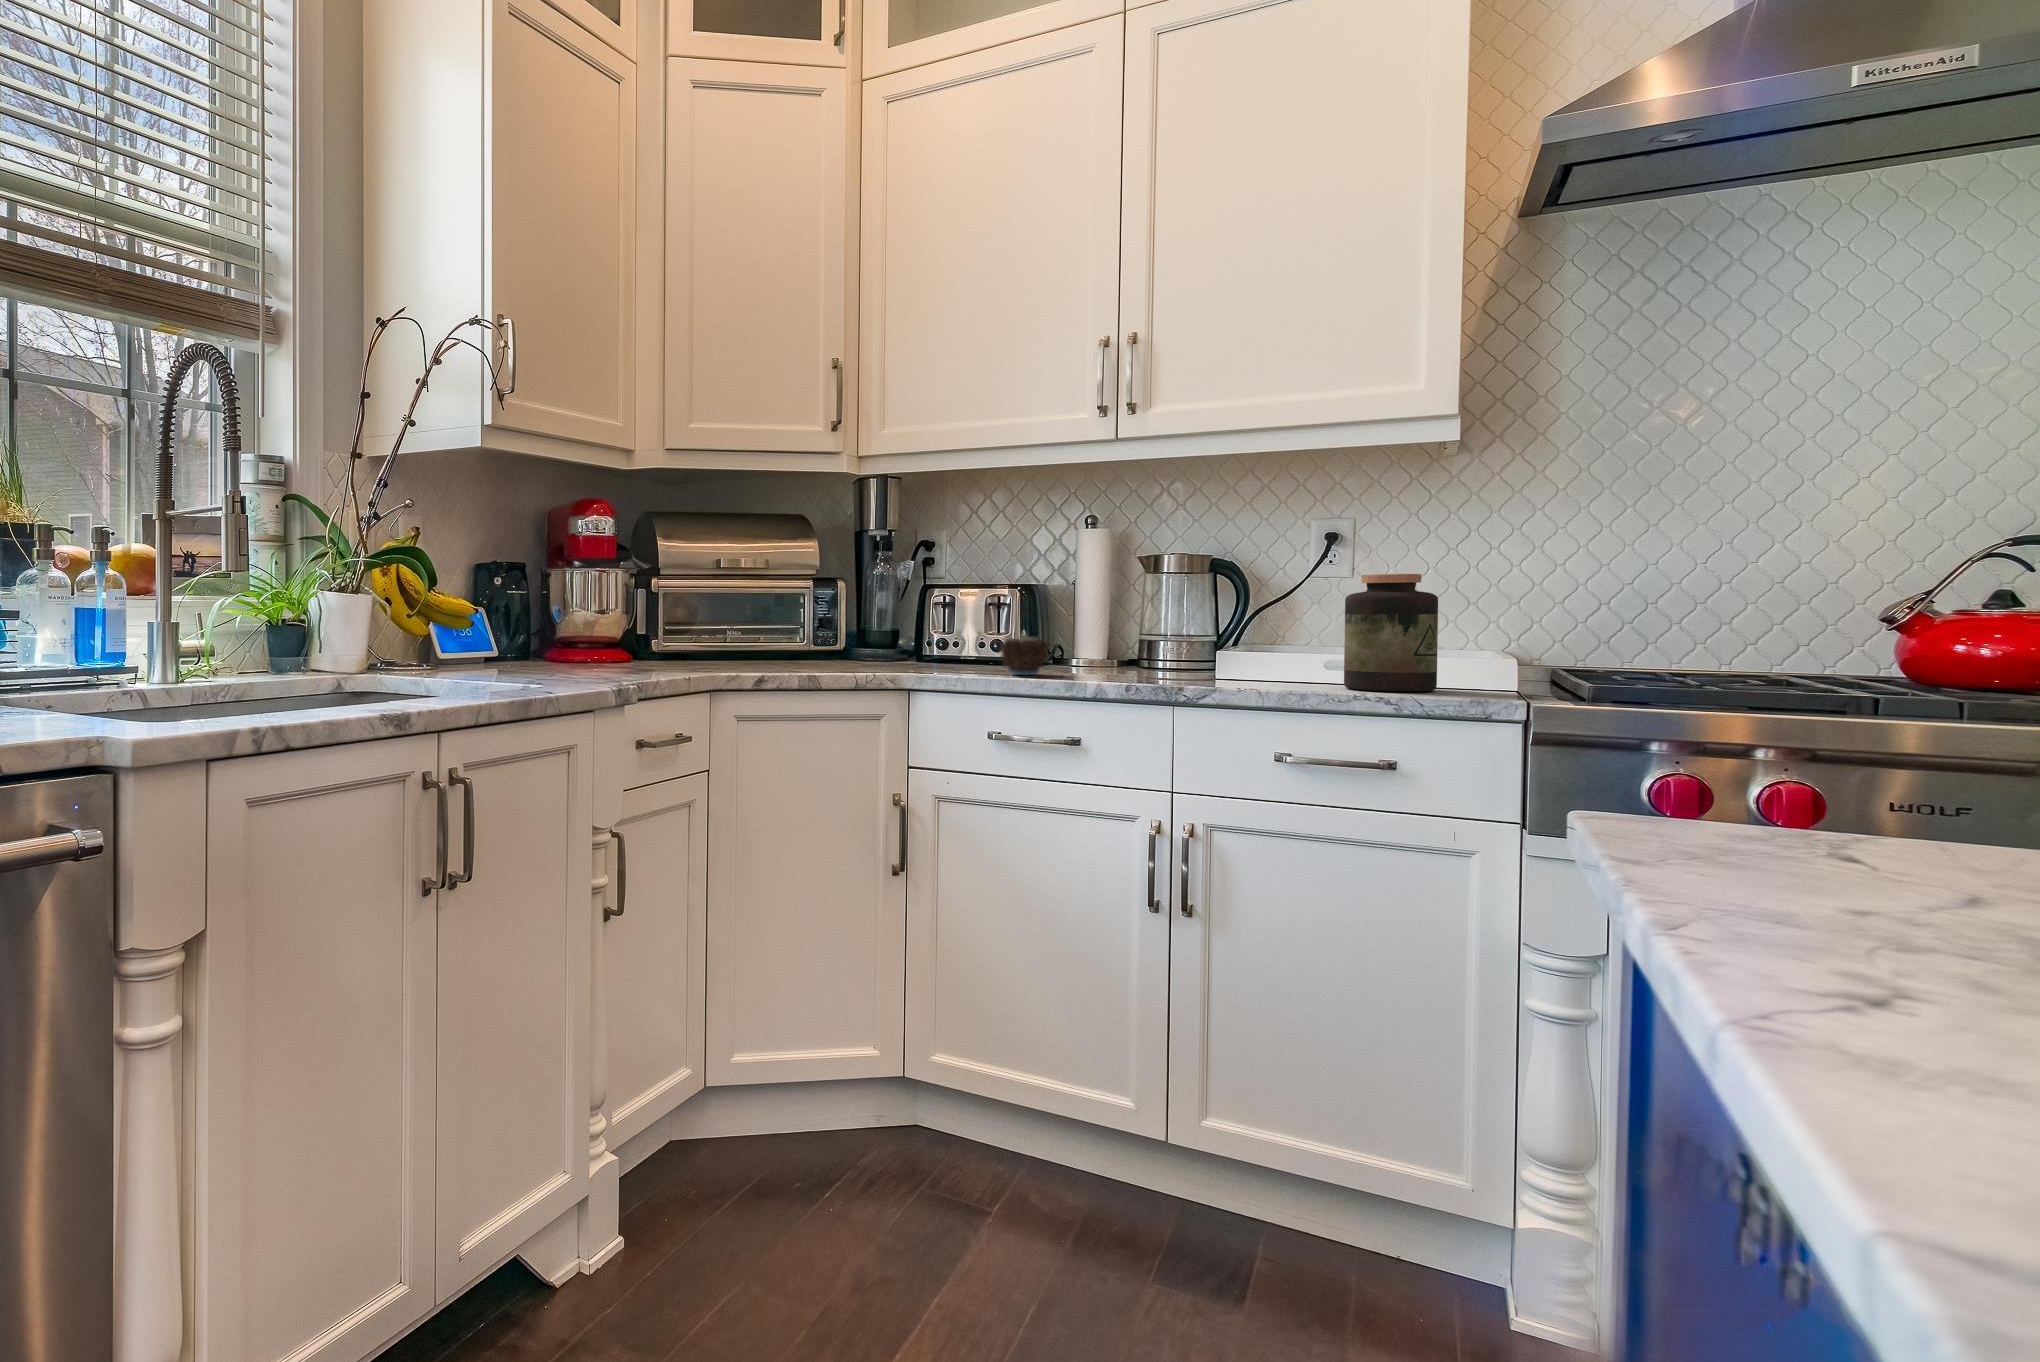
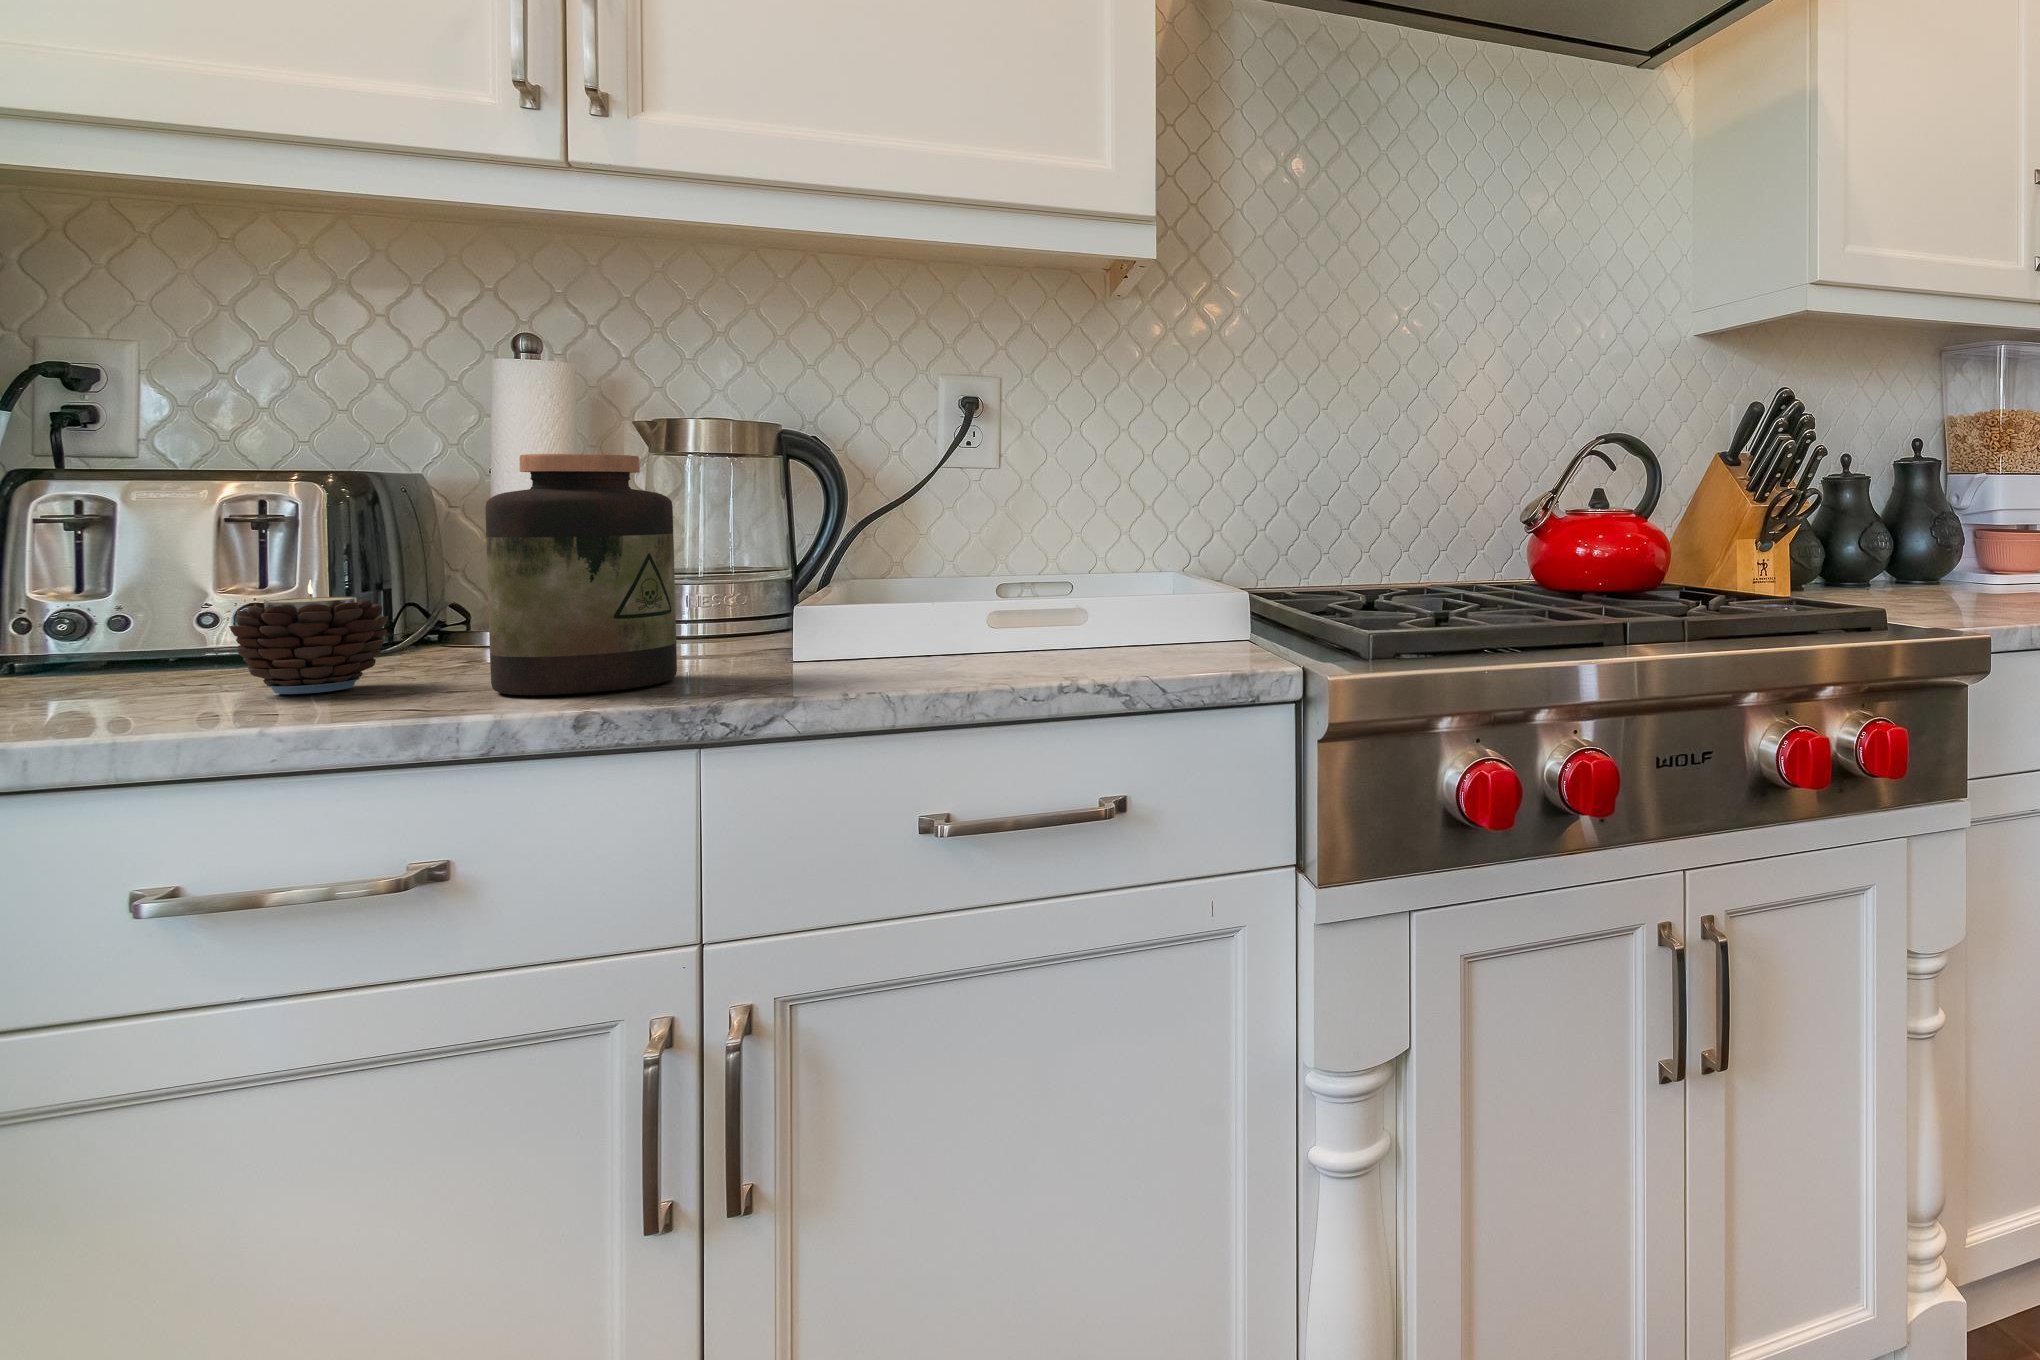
jar: present [1344,574,1438,691] -> present [485,454,677,695]

